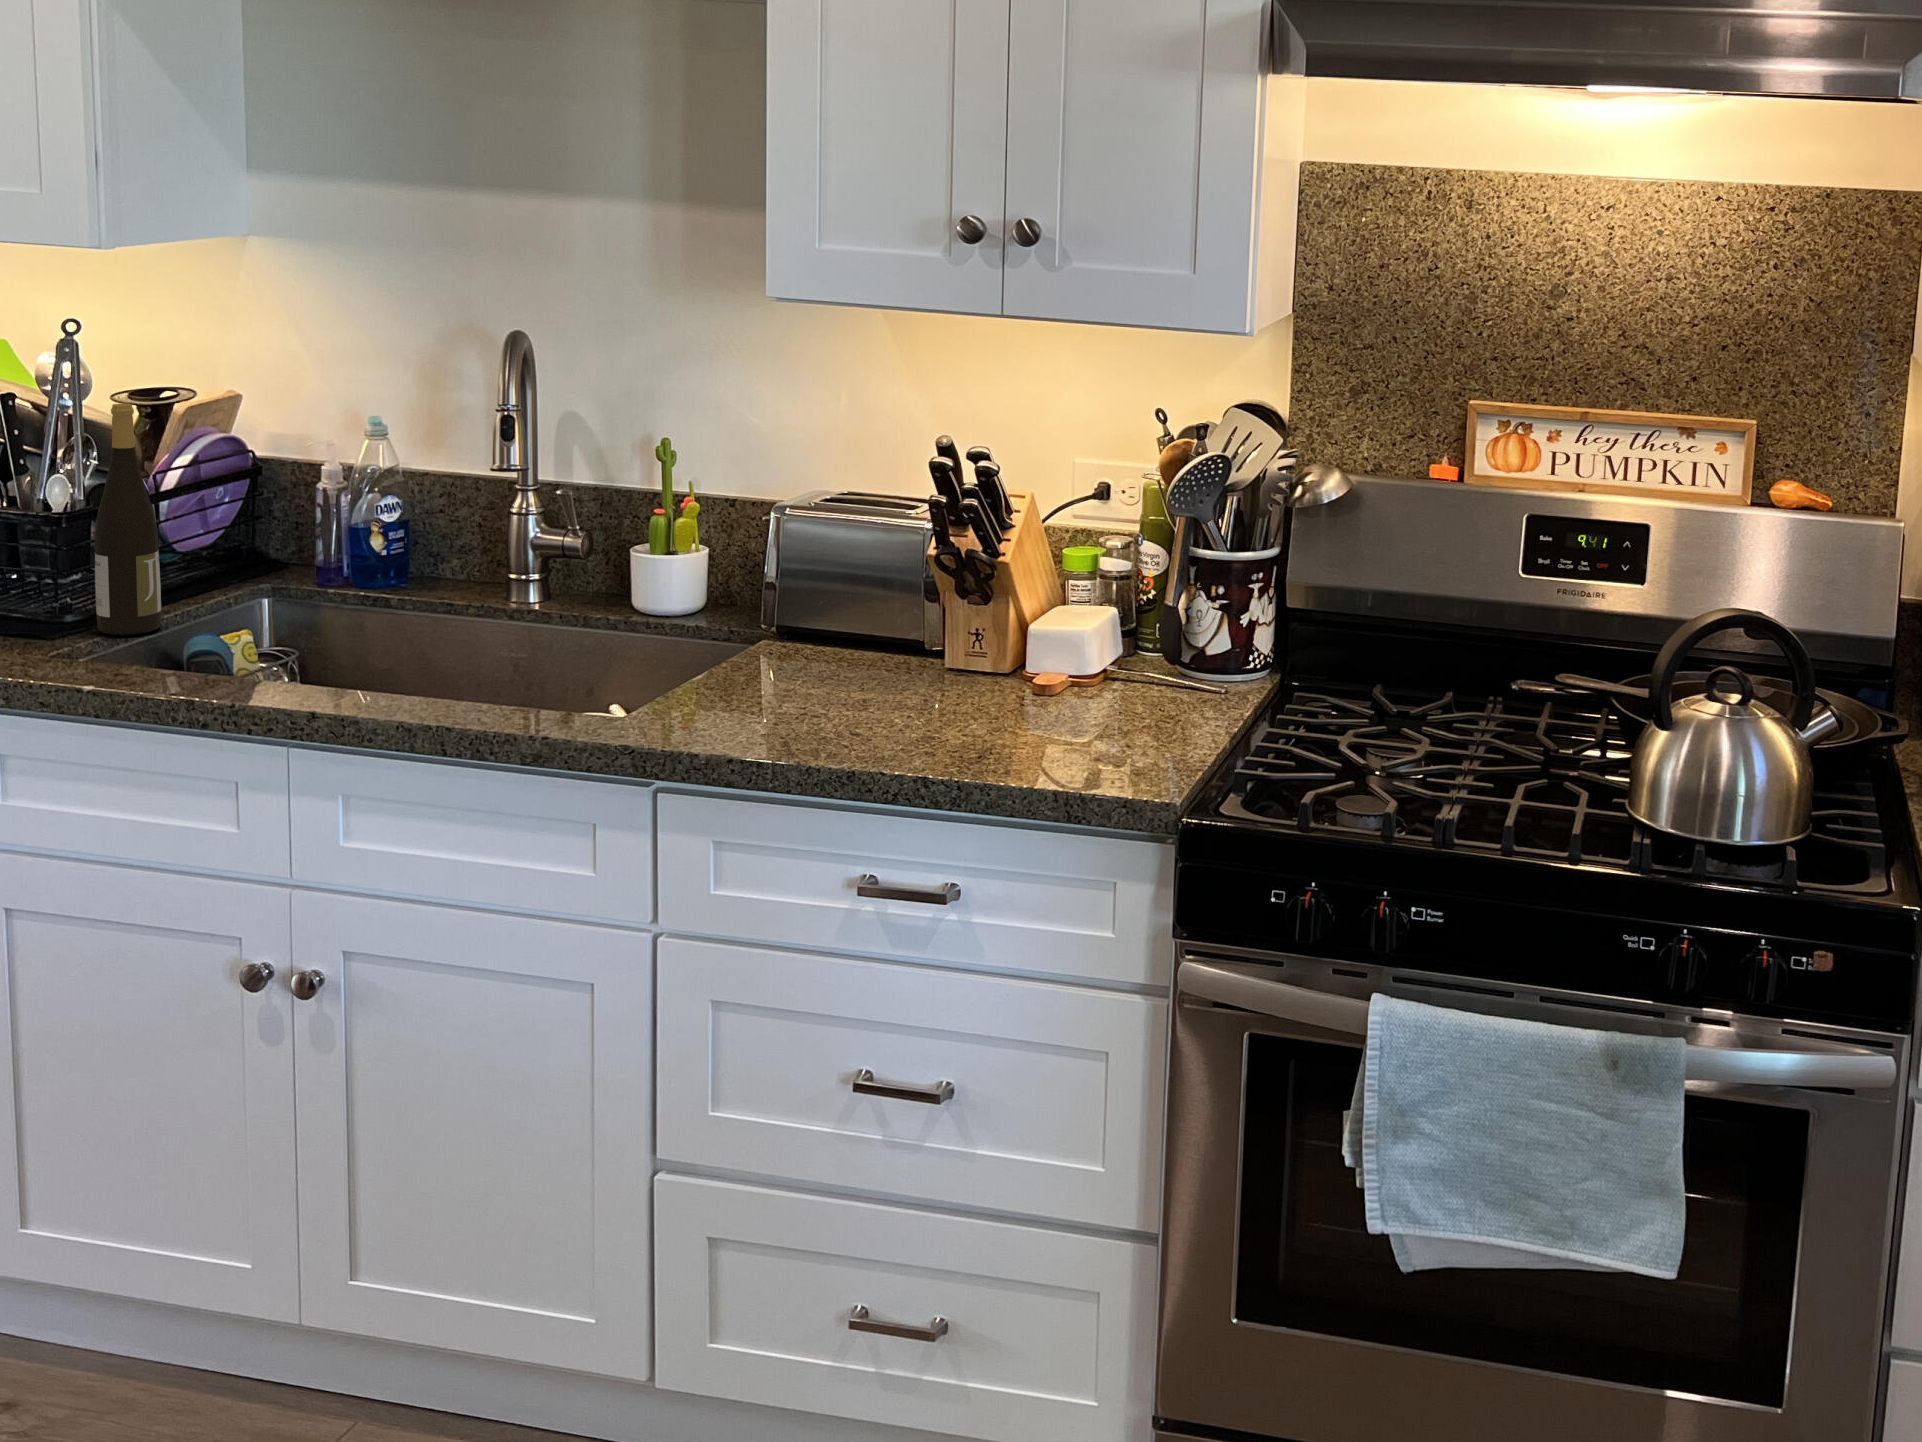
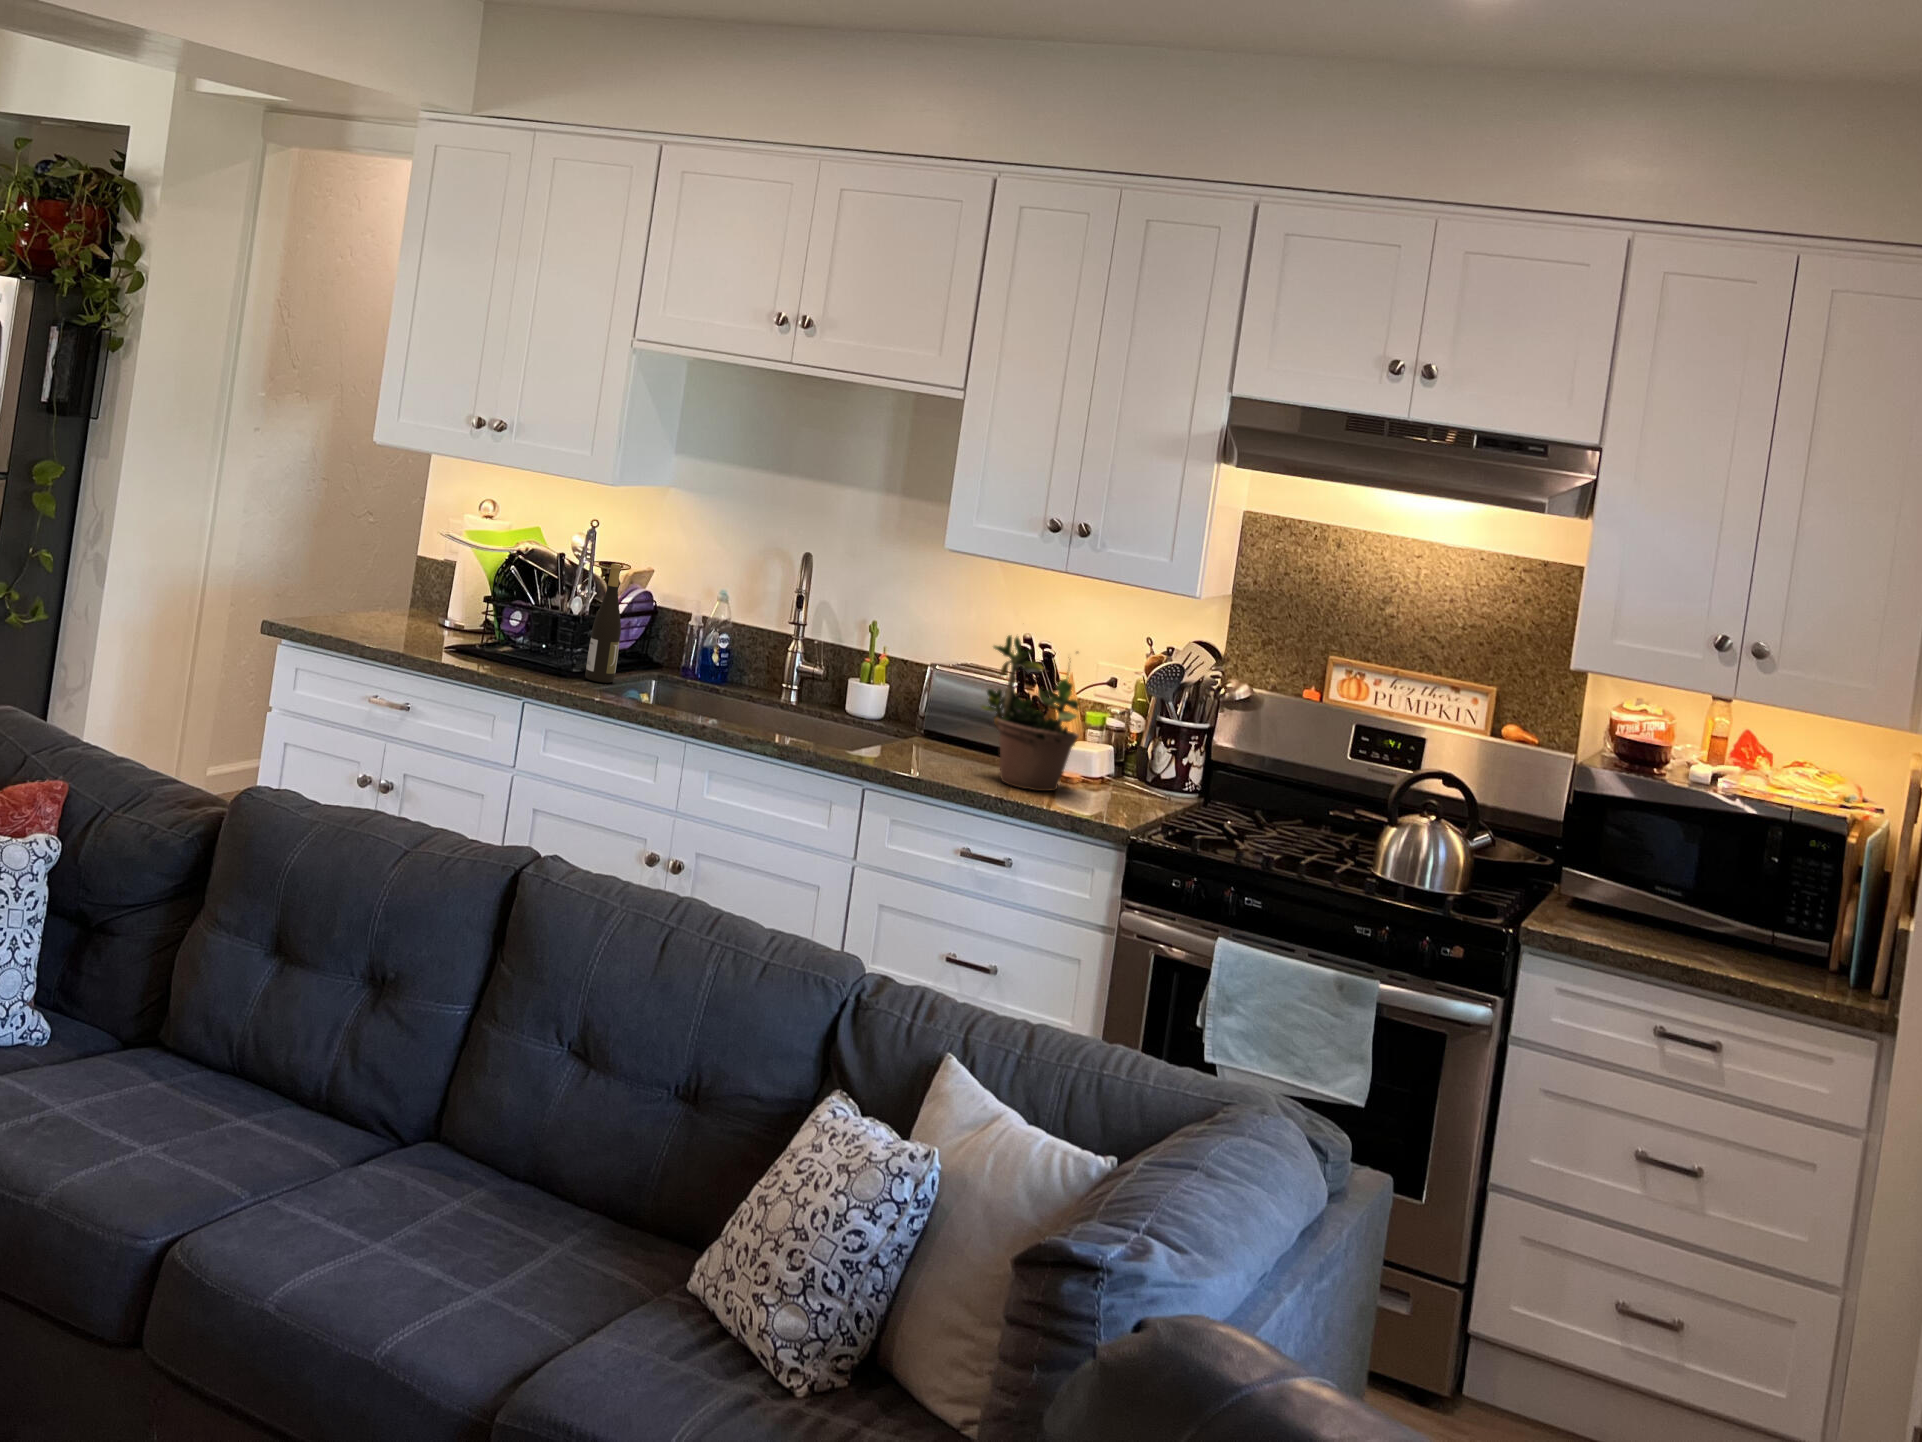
potted plant: none [866,425,1058,738] -> present [981,635,1079,791]

